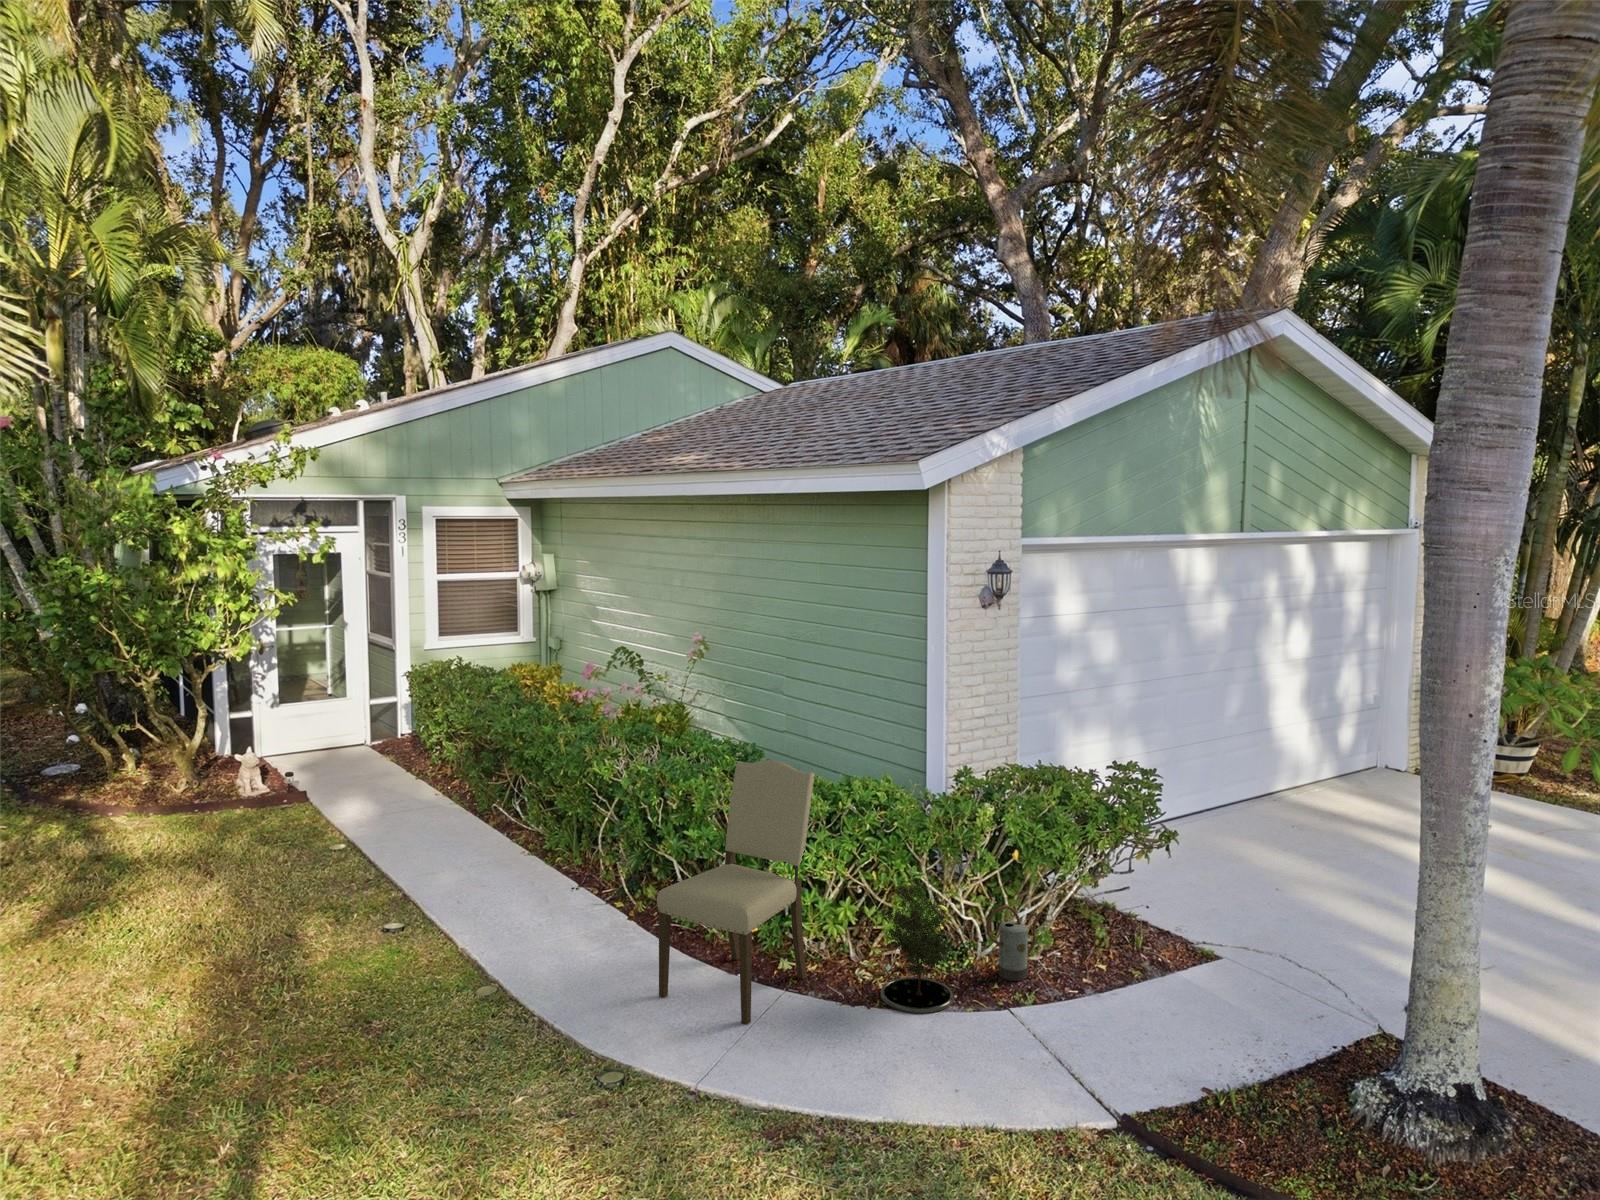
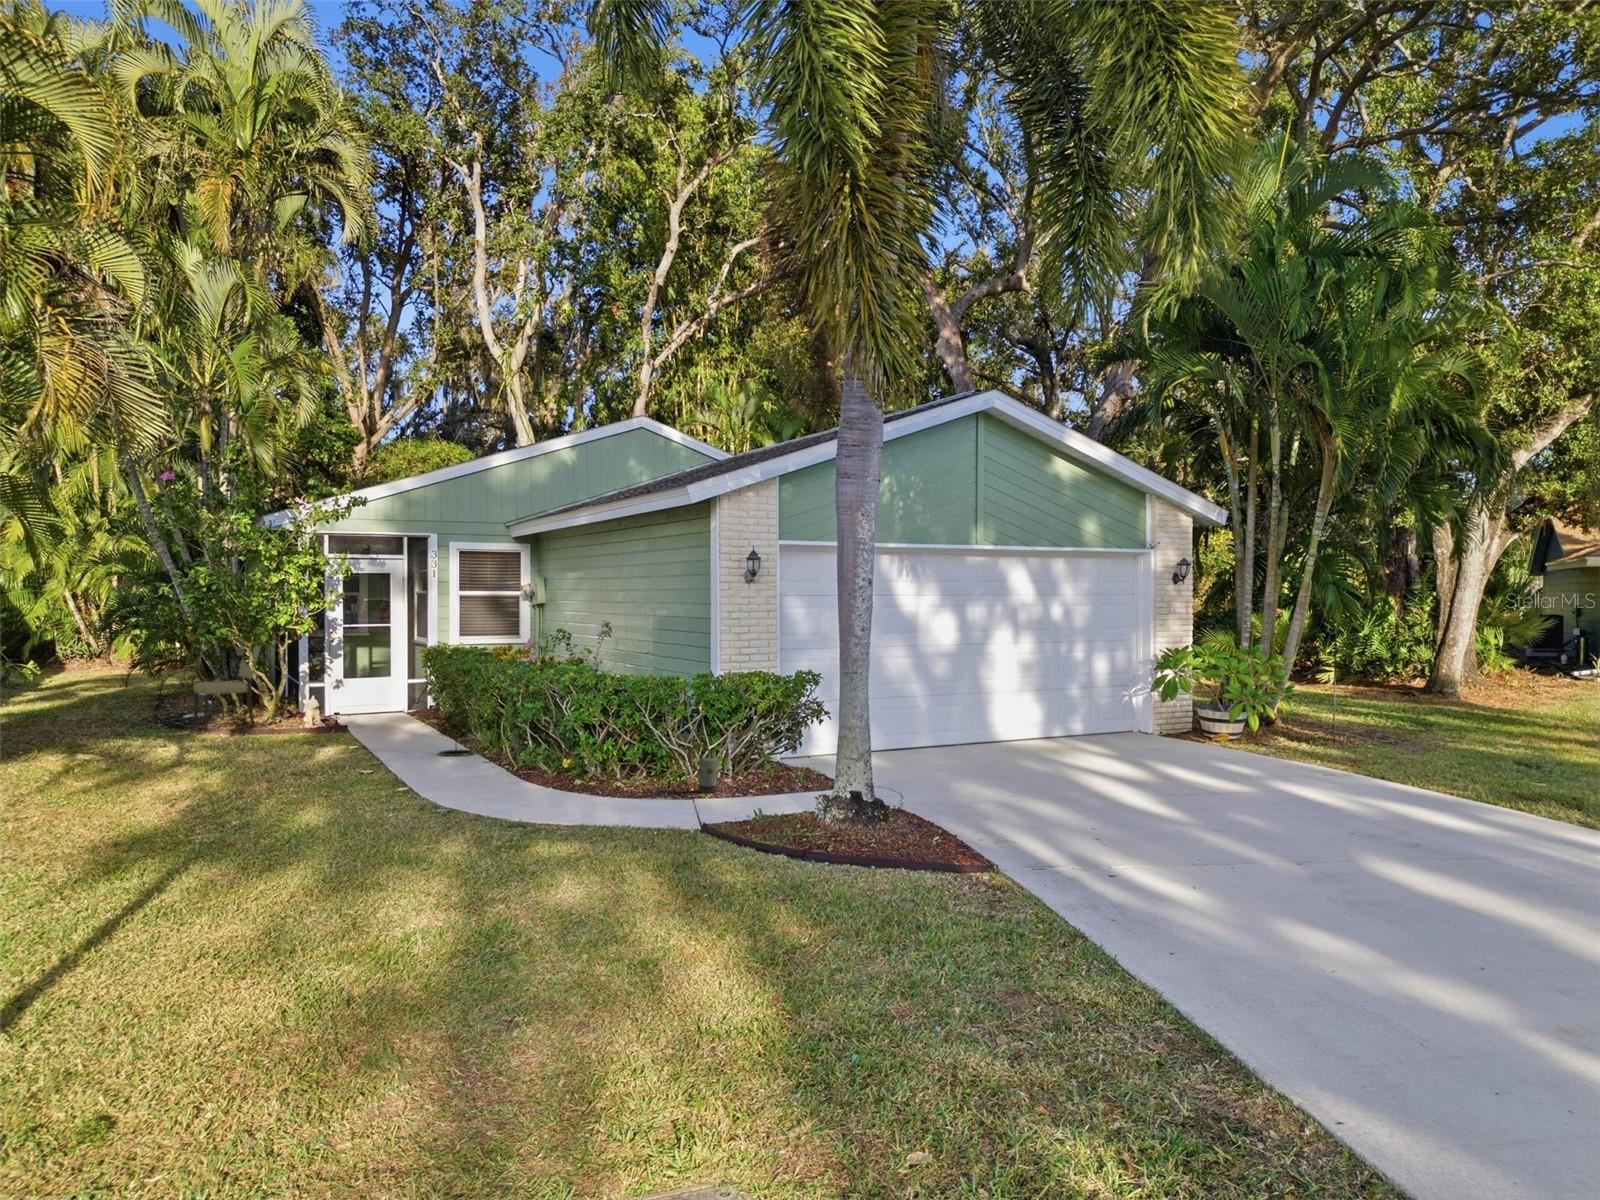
chair: present [657,760,815,1024] -> present [193,646,261,730]
potted tree: present [881,873,954,1013] -> present [436,693,475,756]

